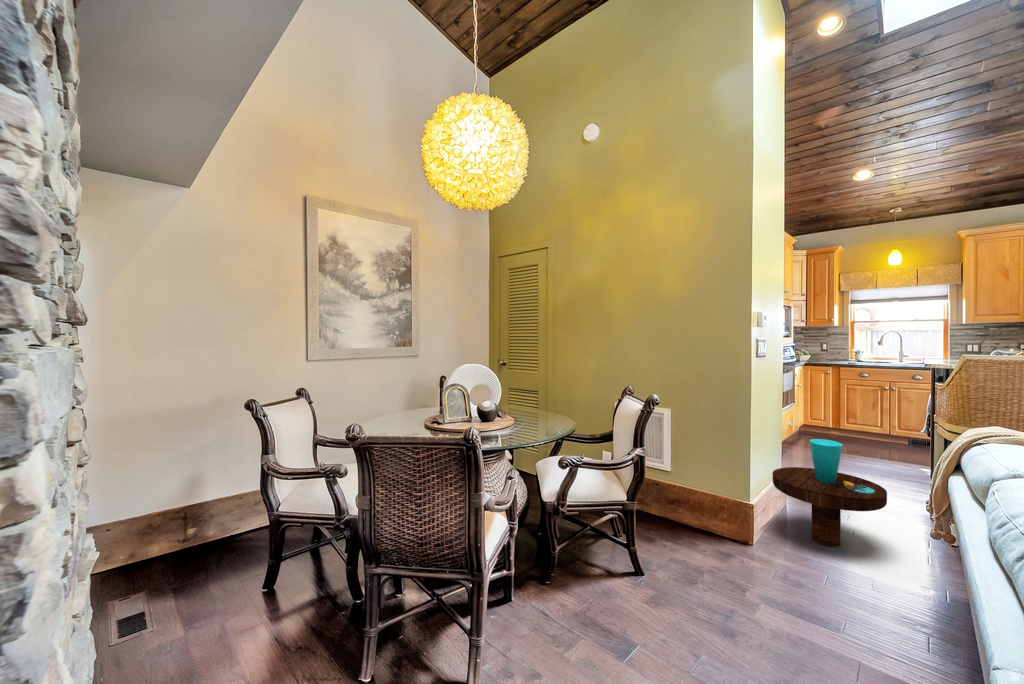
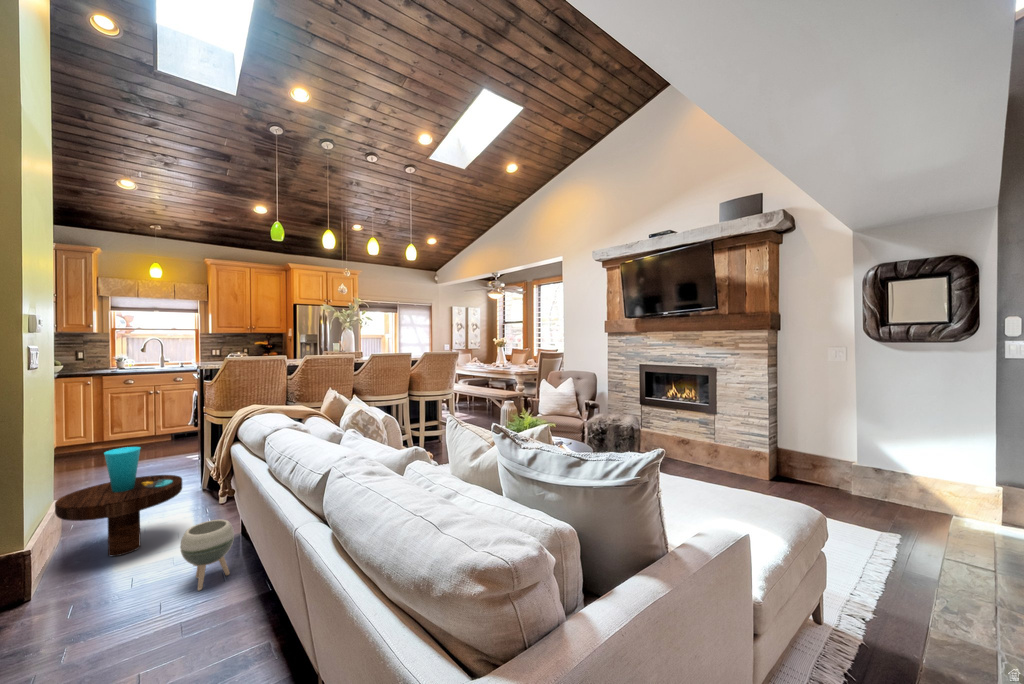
planter: none [864,555,938,644] -> present [180,520,234,590]

